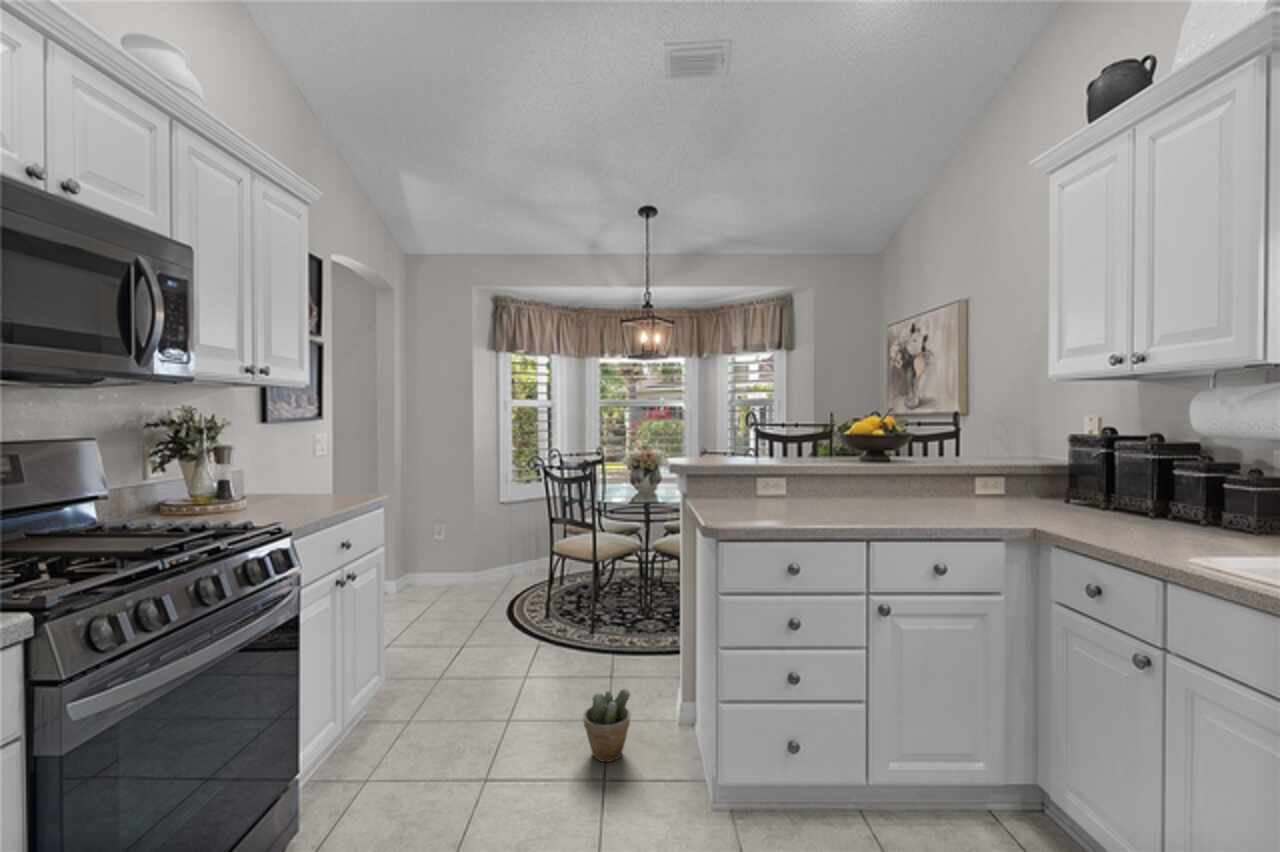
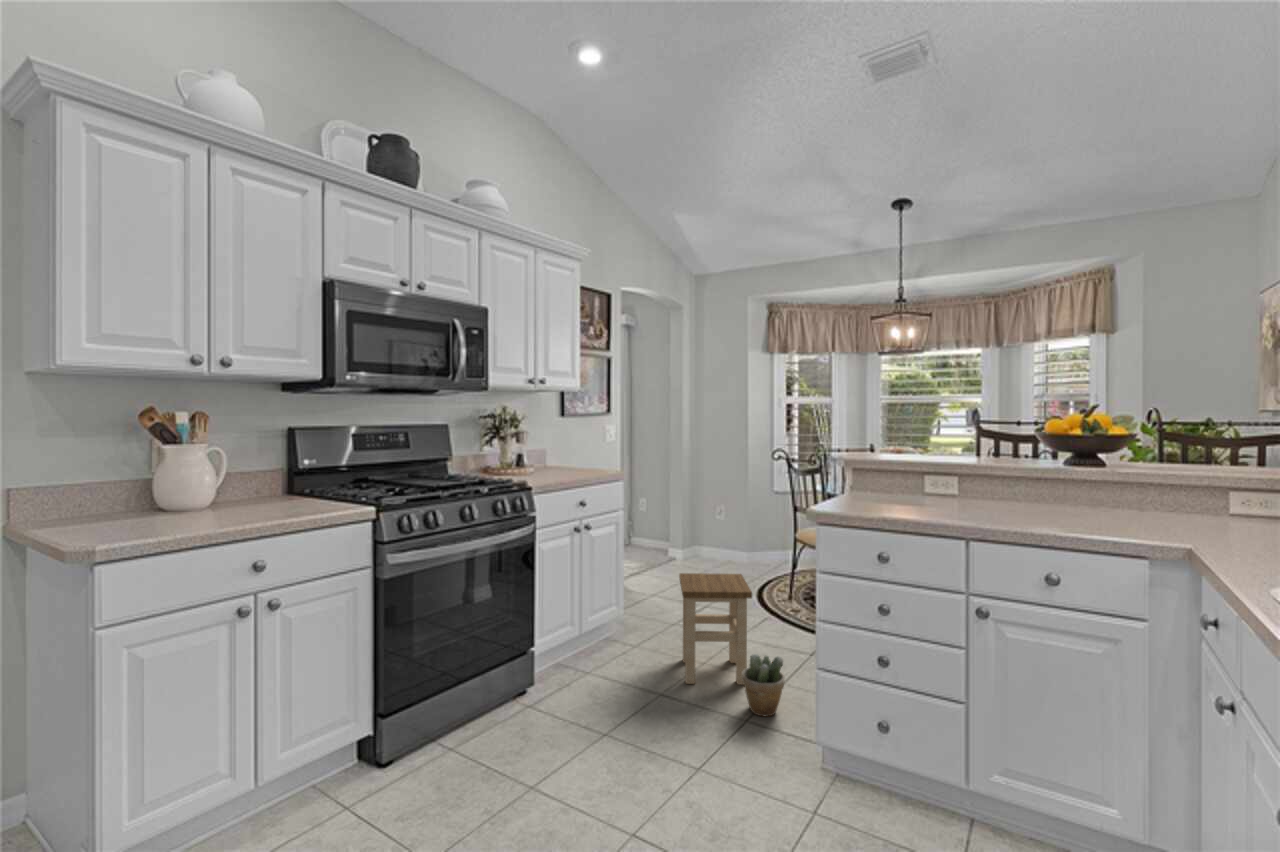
stool: none [474,602,577,751] -> present [679,573,752,685]

